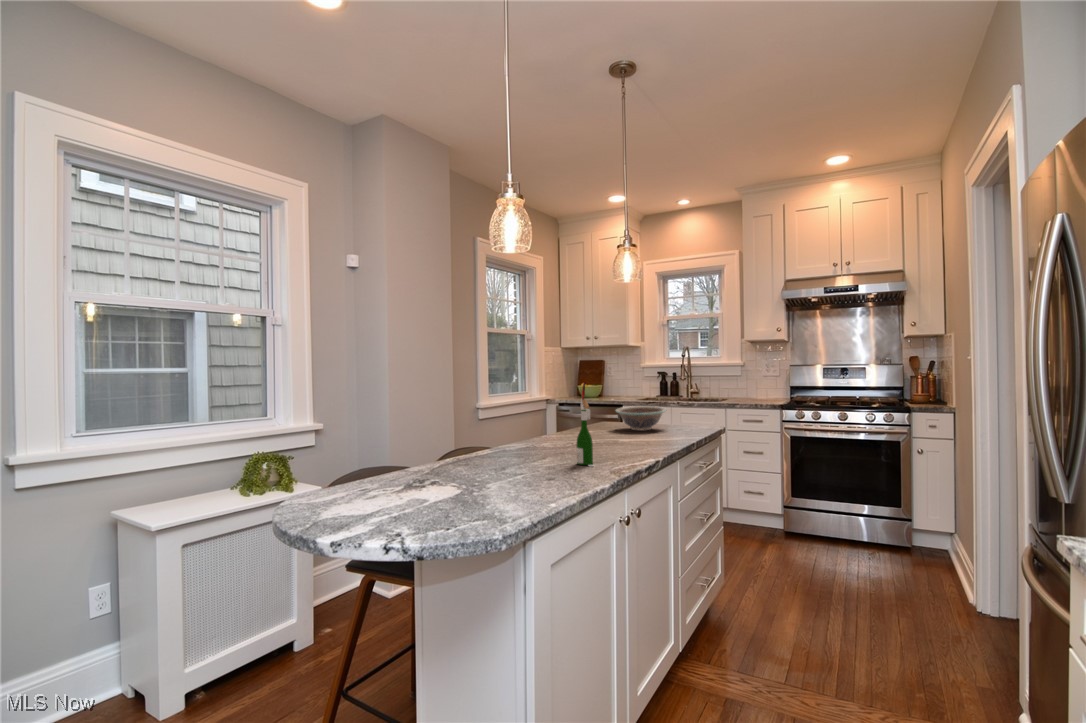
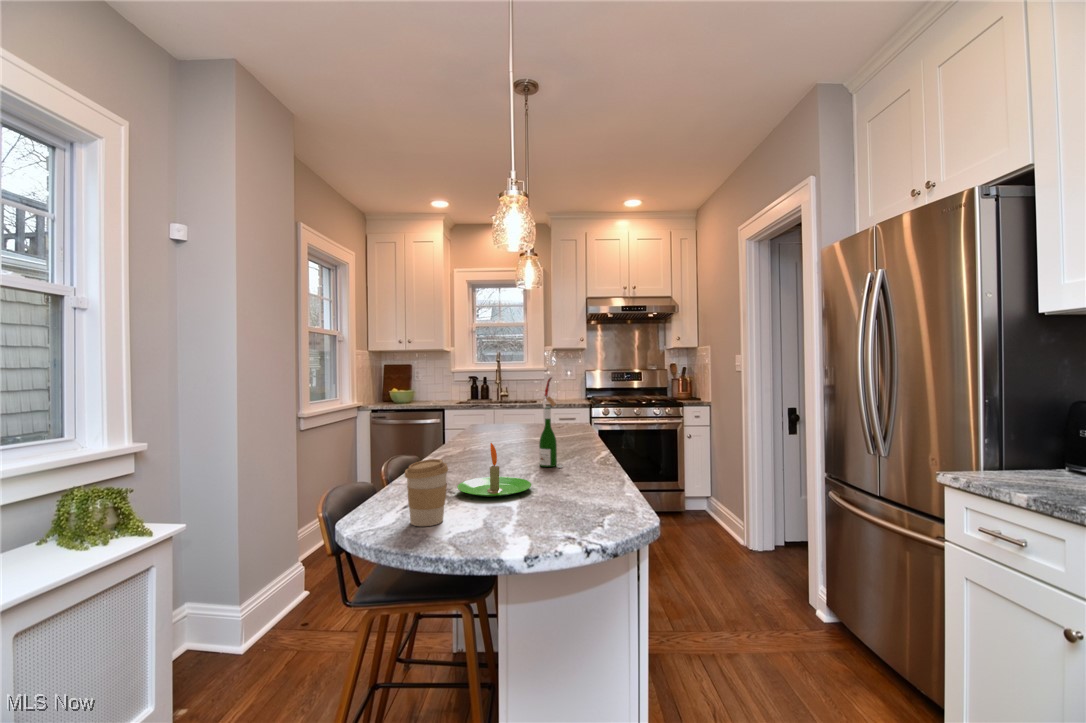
decorative bowl: present [616,406,666,431] -> none [491,407,541,431]
candle: none [468,438,529,482] -> present [457,443,531,497]
coffee cup: none [398,446,430,494] -> present [405,459,448,526]

